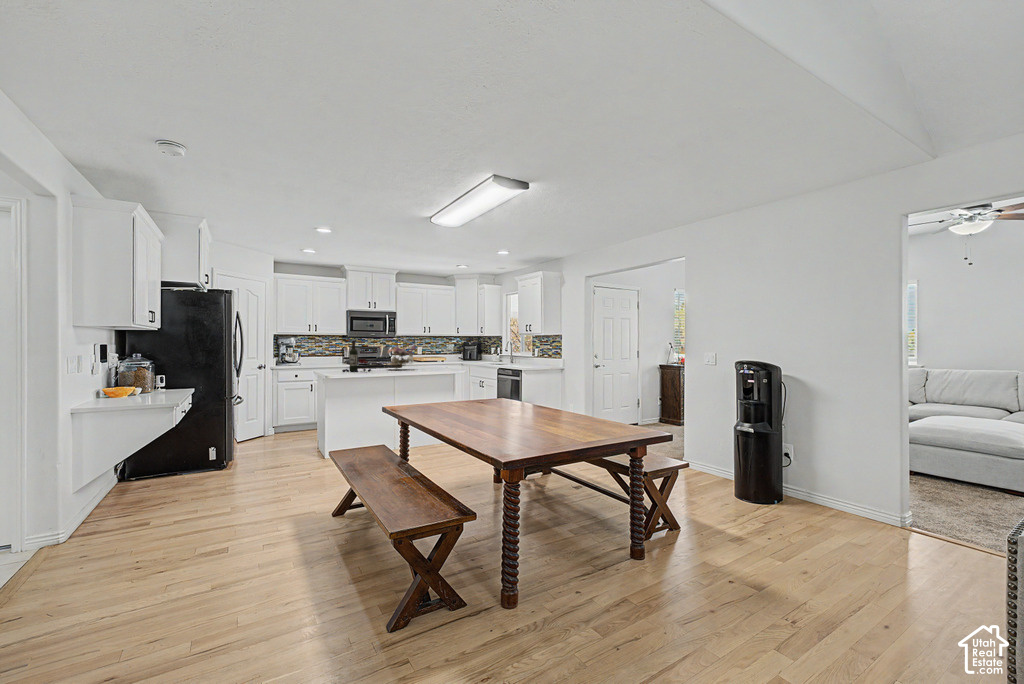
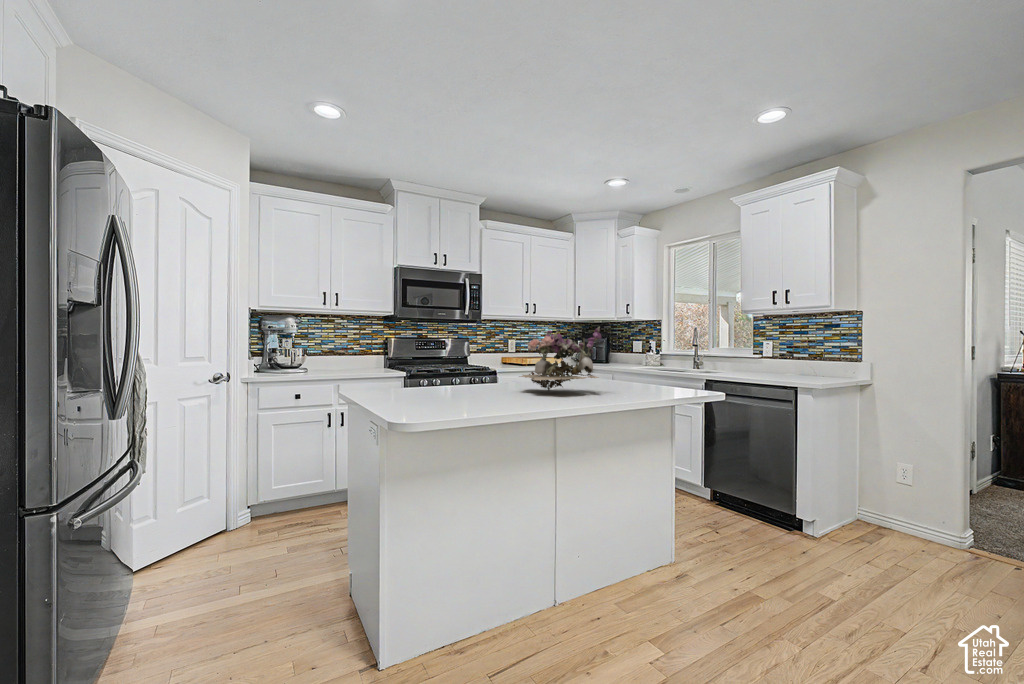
wine bottle: present [342,341,371,372] -> none [426,313,509,407]

